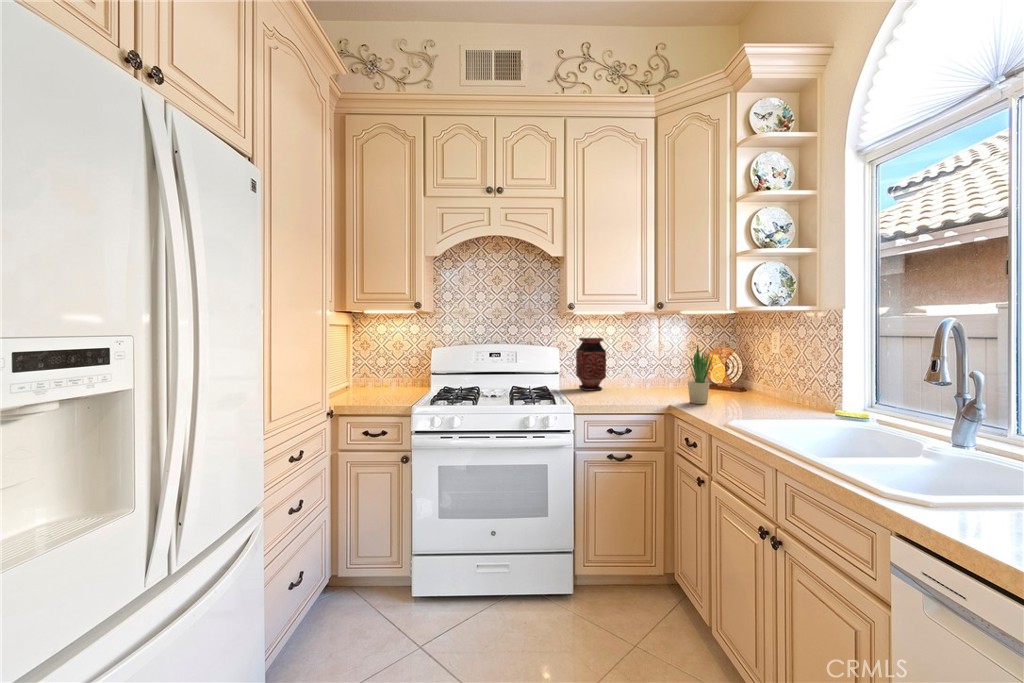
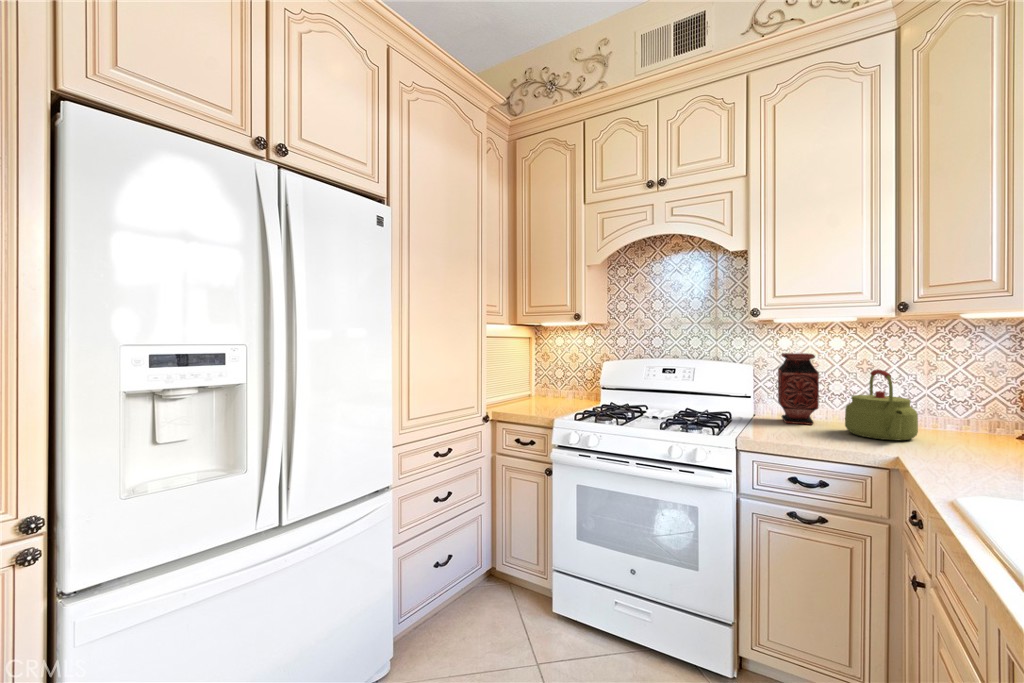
potted plant: present [688,345,713,404] -> none [936,369,993,467]
kettle: none [625,347,665,395] -> present [845,369,918,440]

